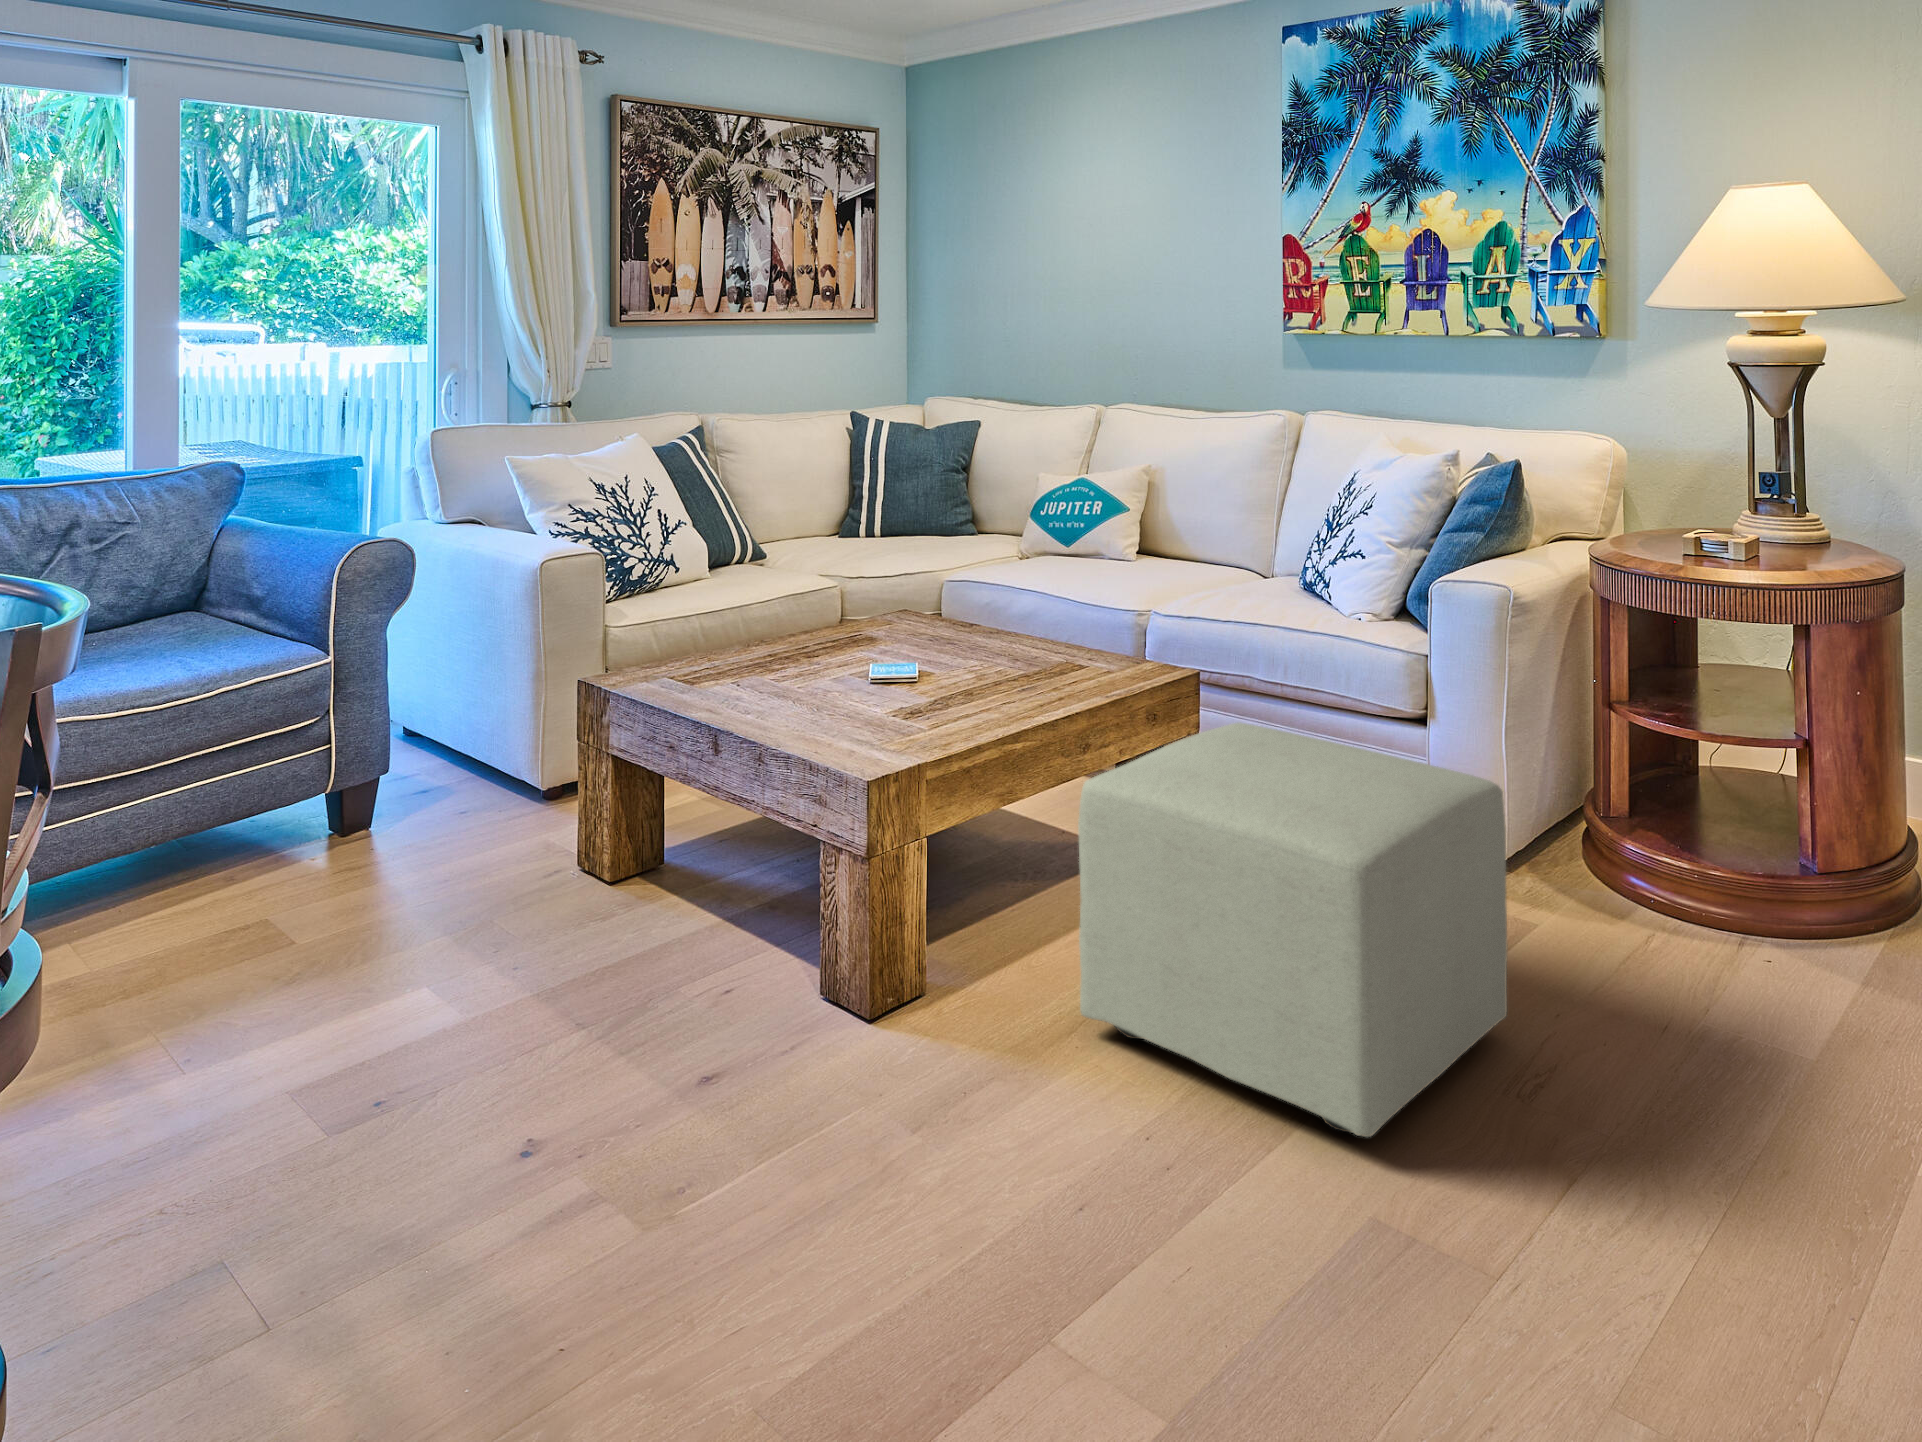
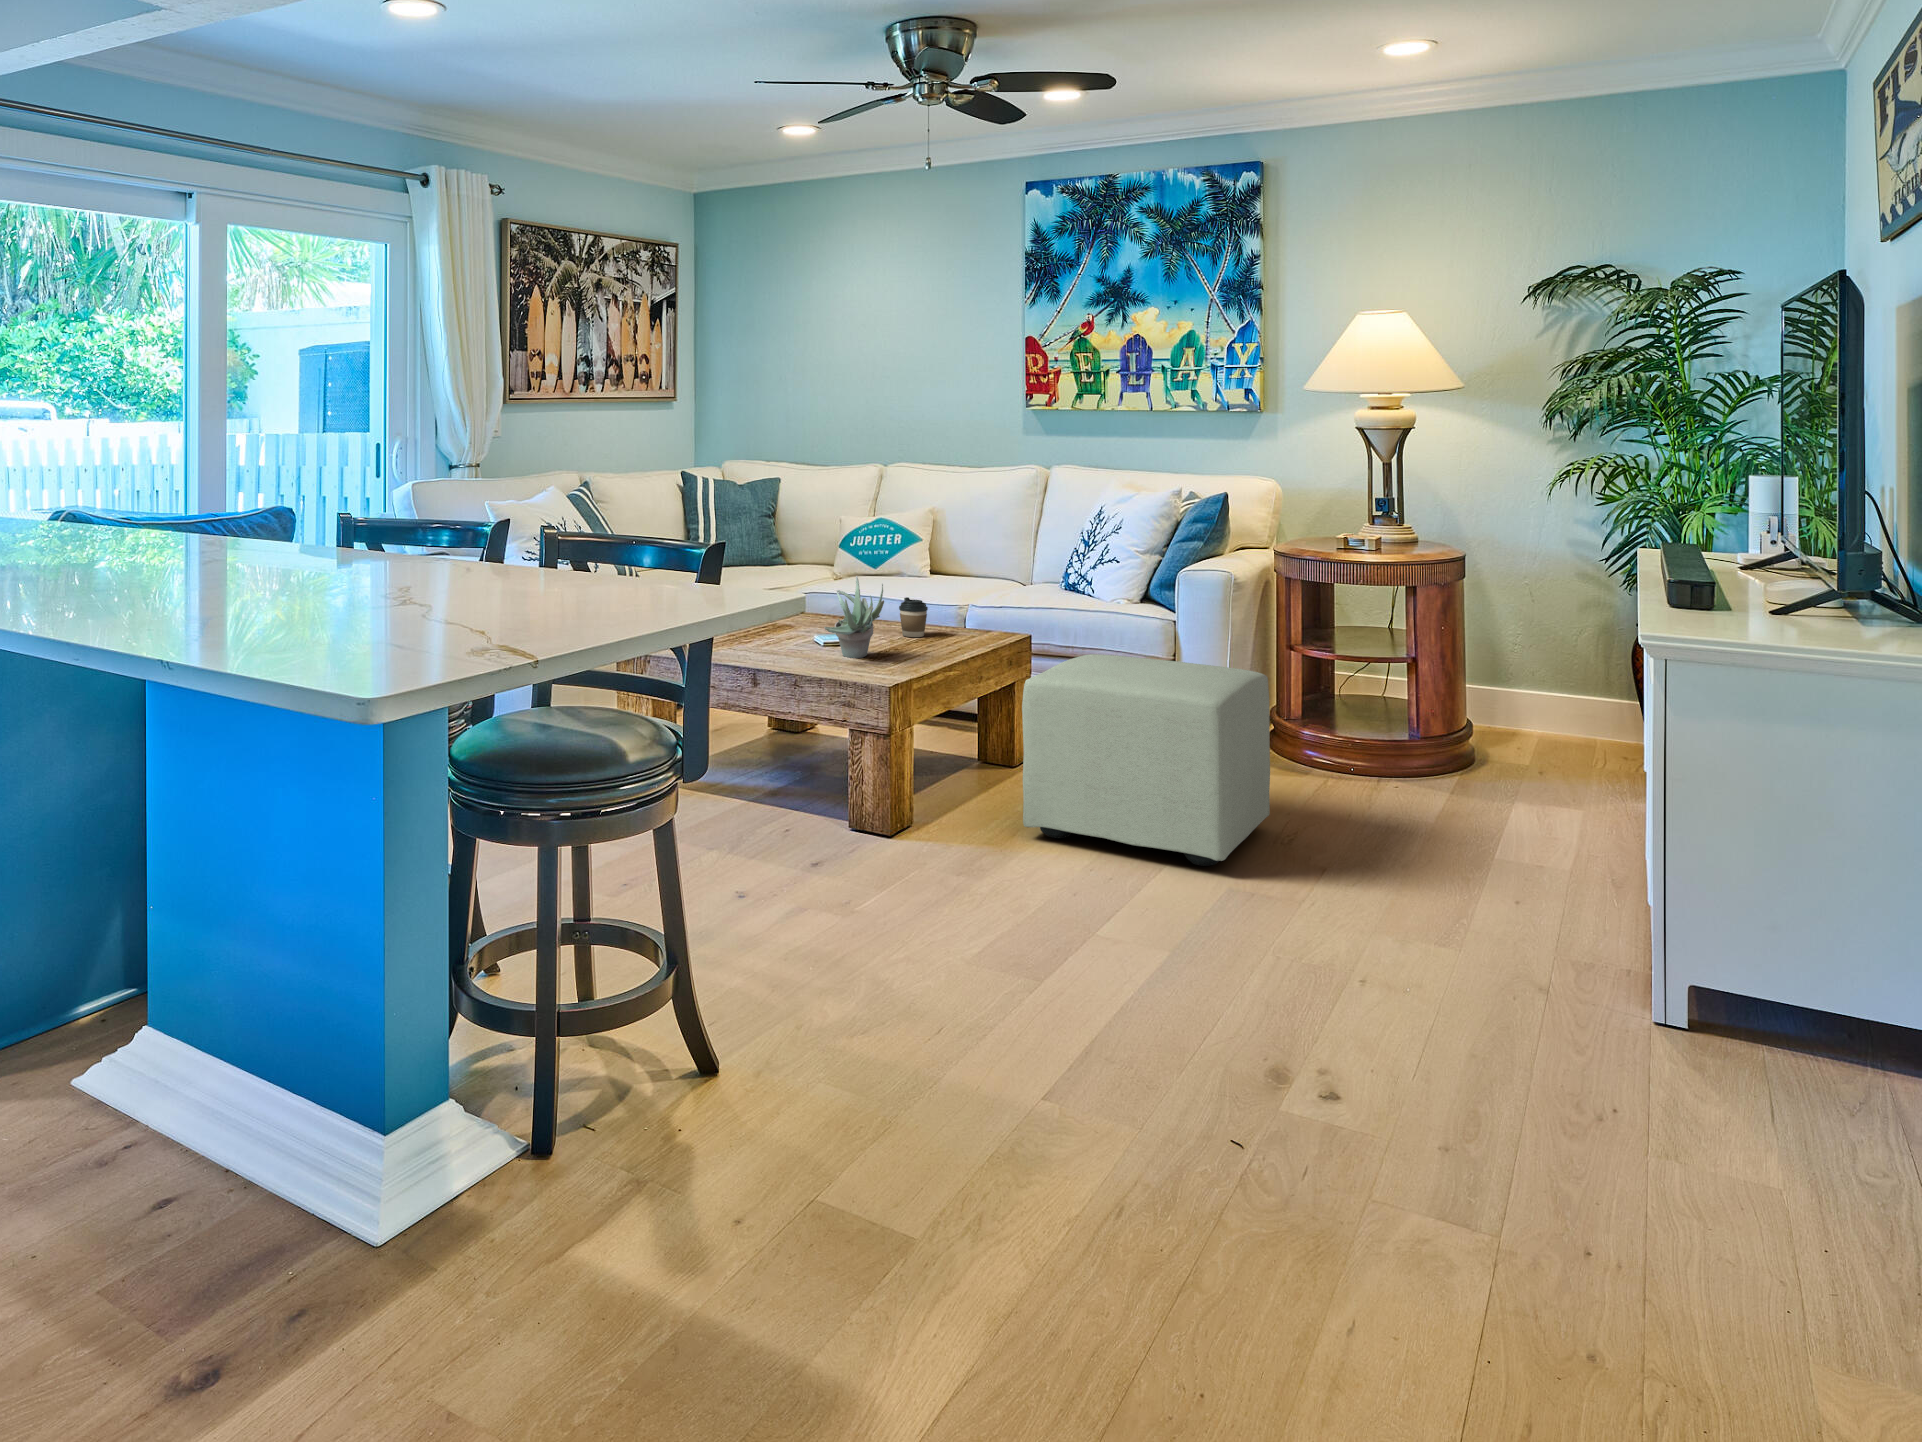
succulent plant: none [824,592,930,712] -> present [824,576,884,658]
coffee cup: none [999,611,1040,670] -> present [899,597,928,637]

